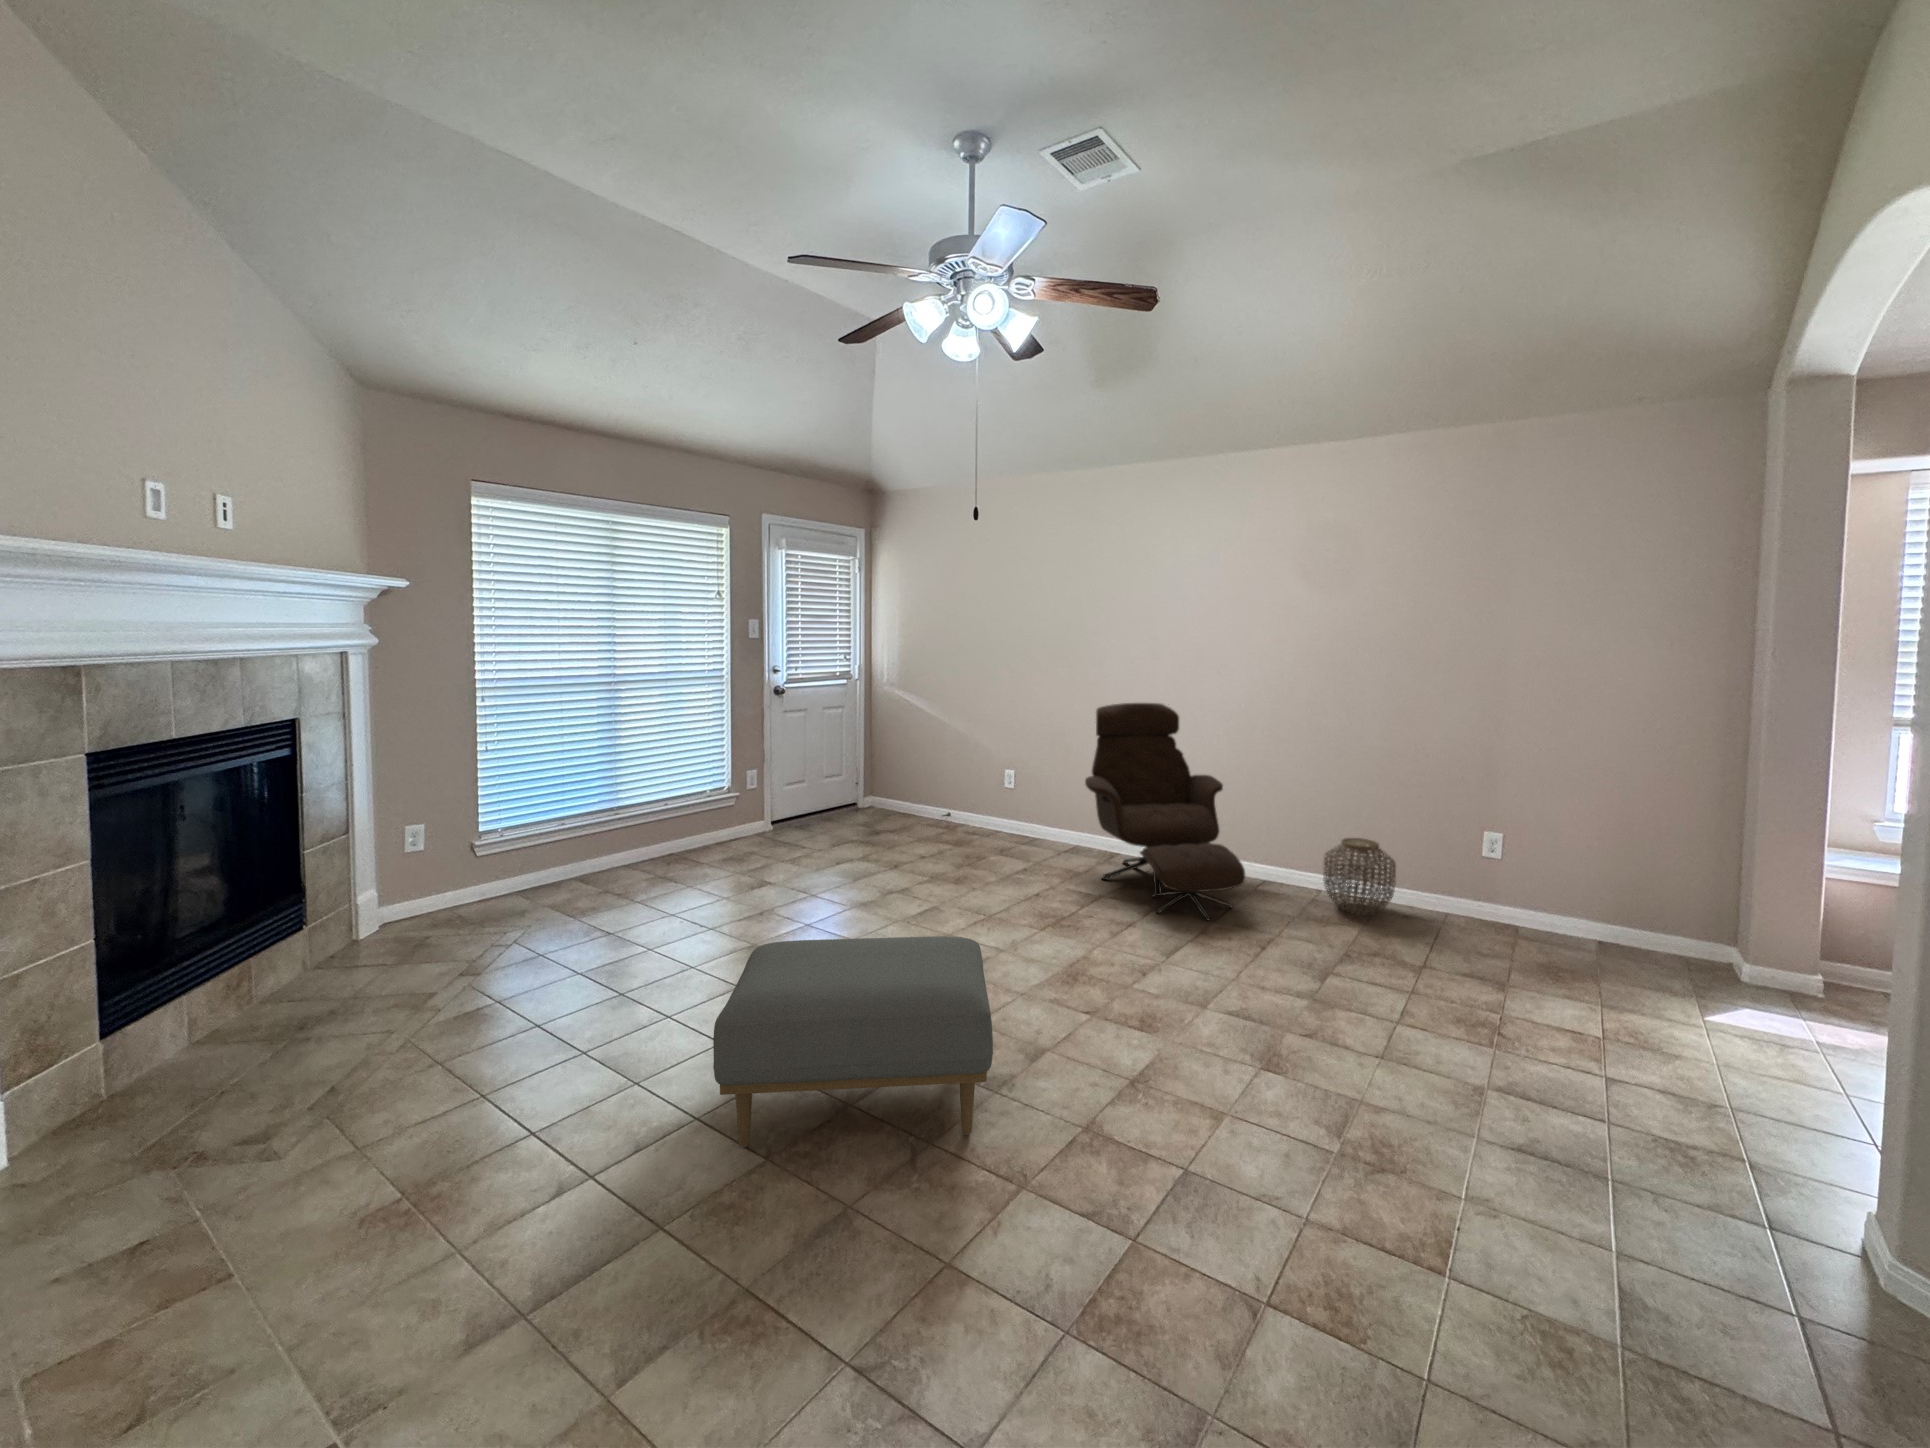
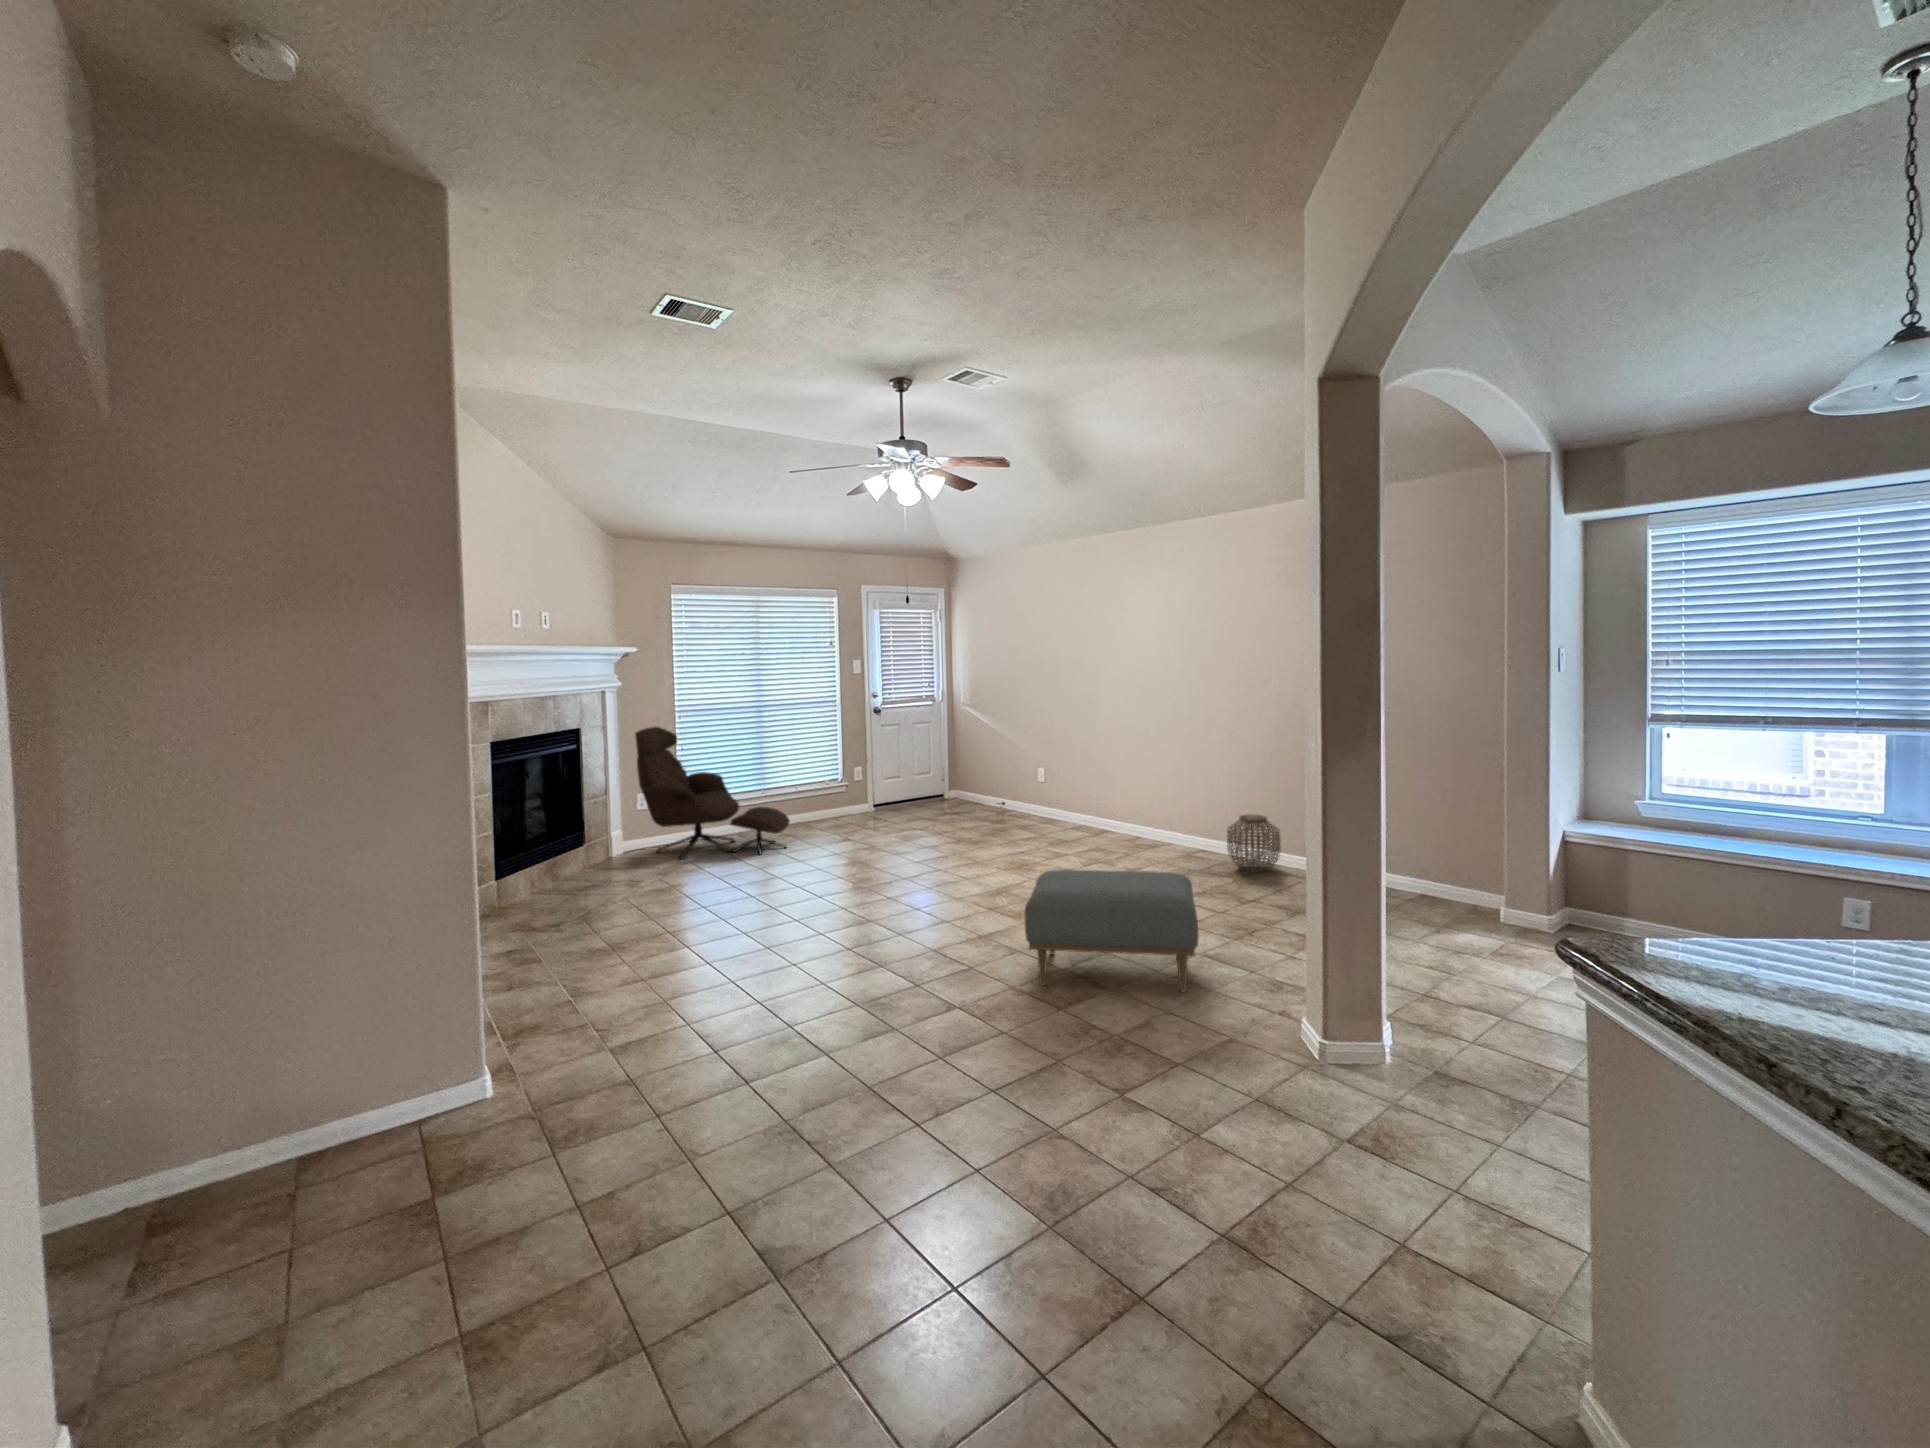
lounge chair: present [1085,703,1245,920] -> present [635,727,790,859]
ottoman: present [713,936,993,1147] -> present [1025,870,1199,992]

